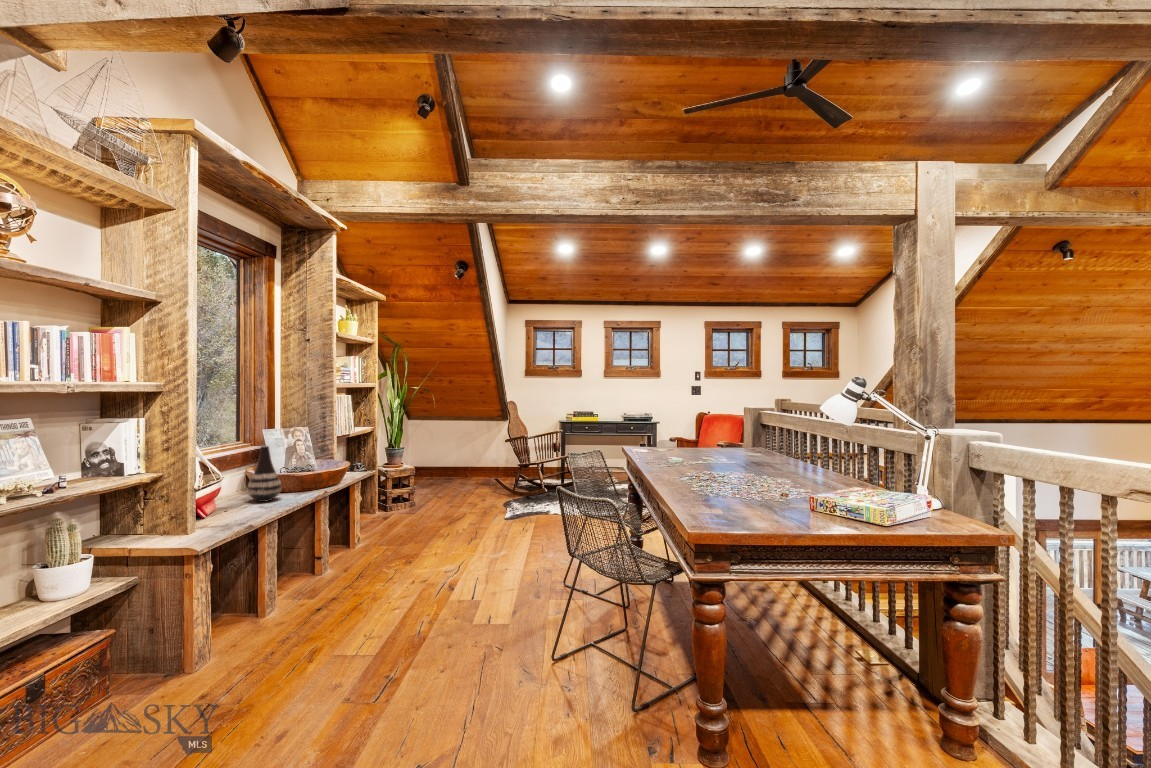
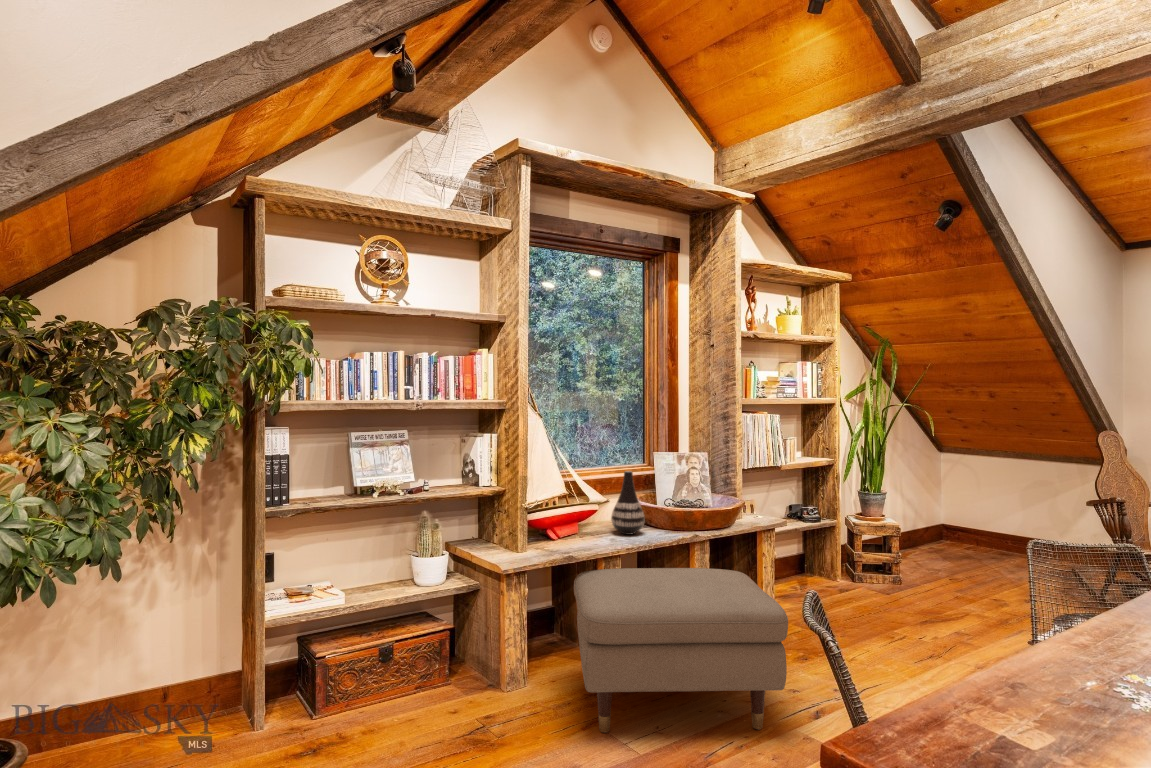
ottoman: none [250,508,447,655] -> present [574,568,788,733]

